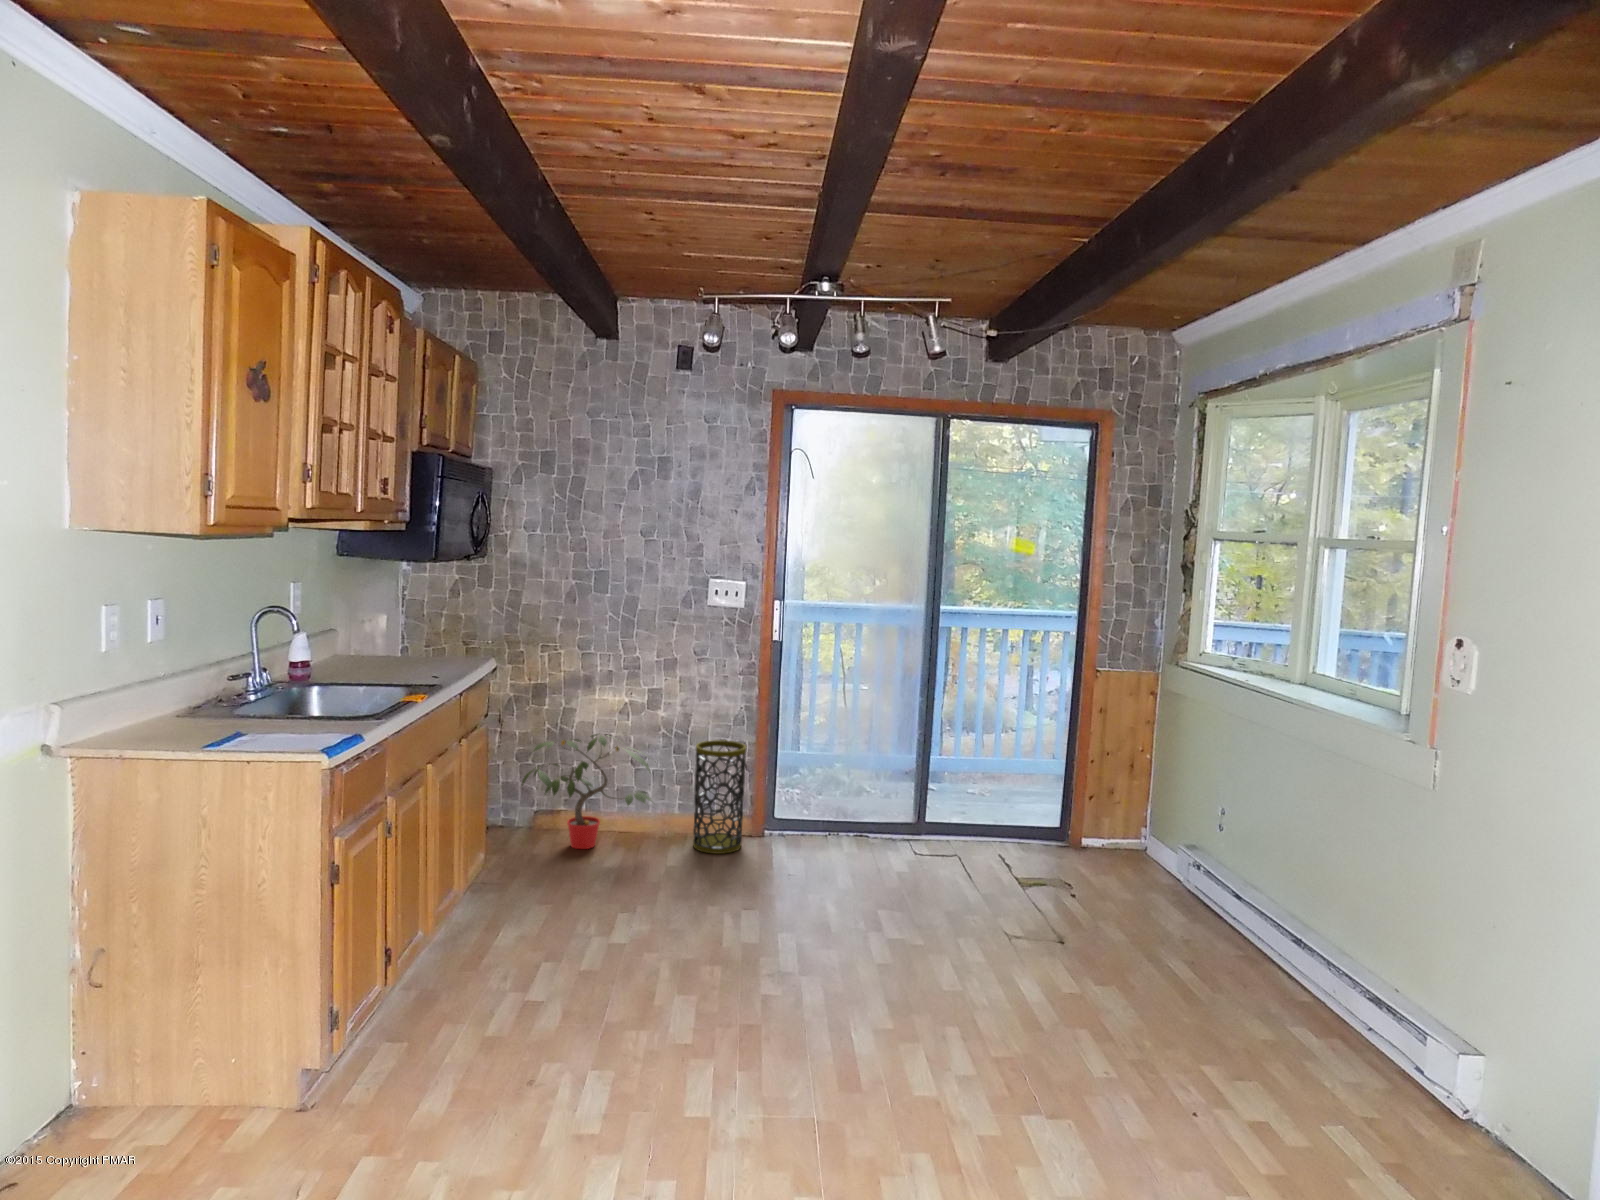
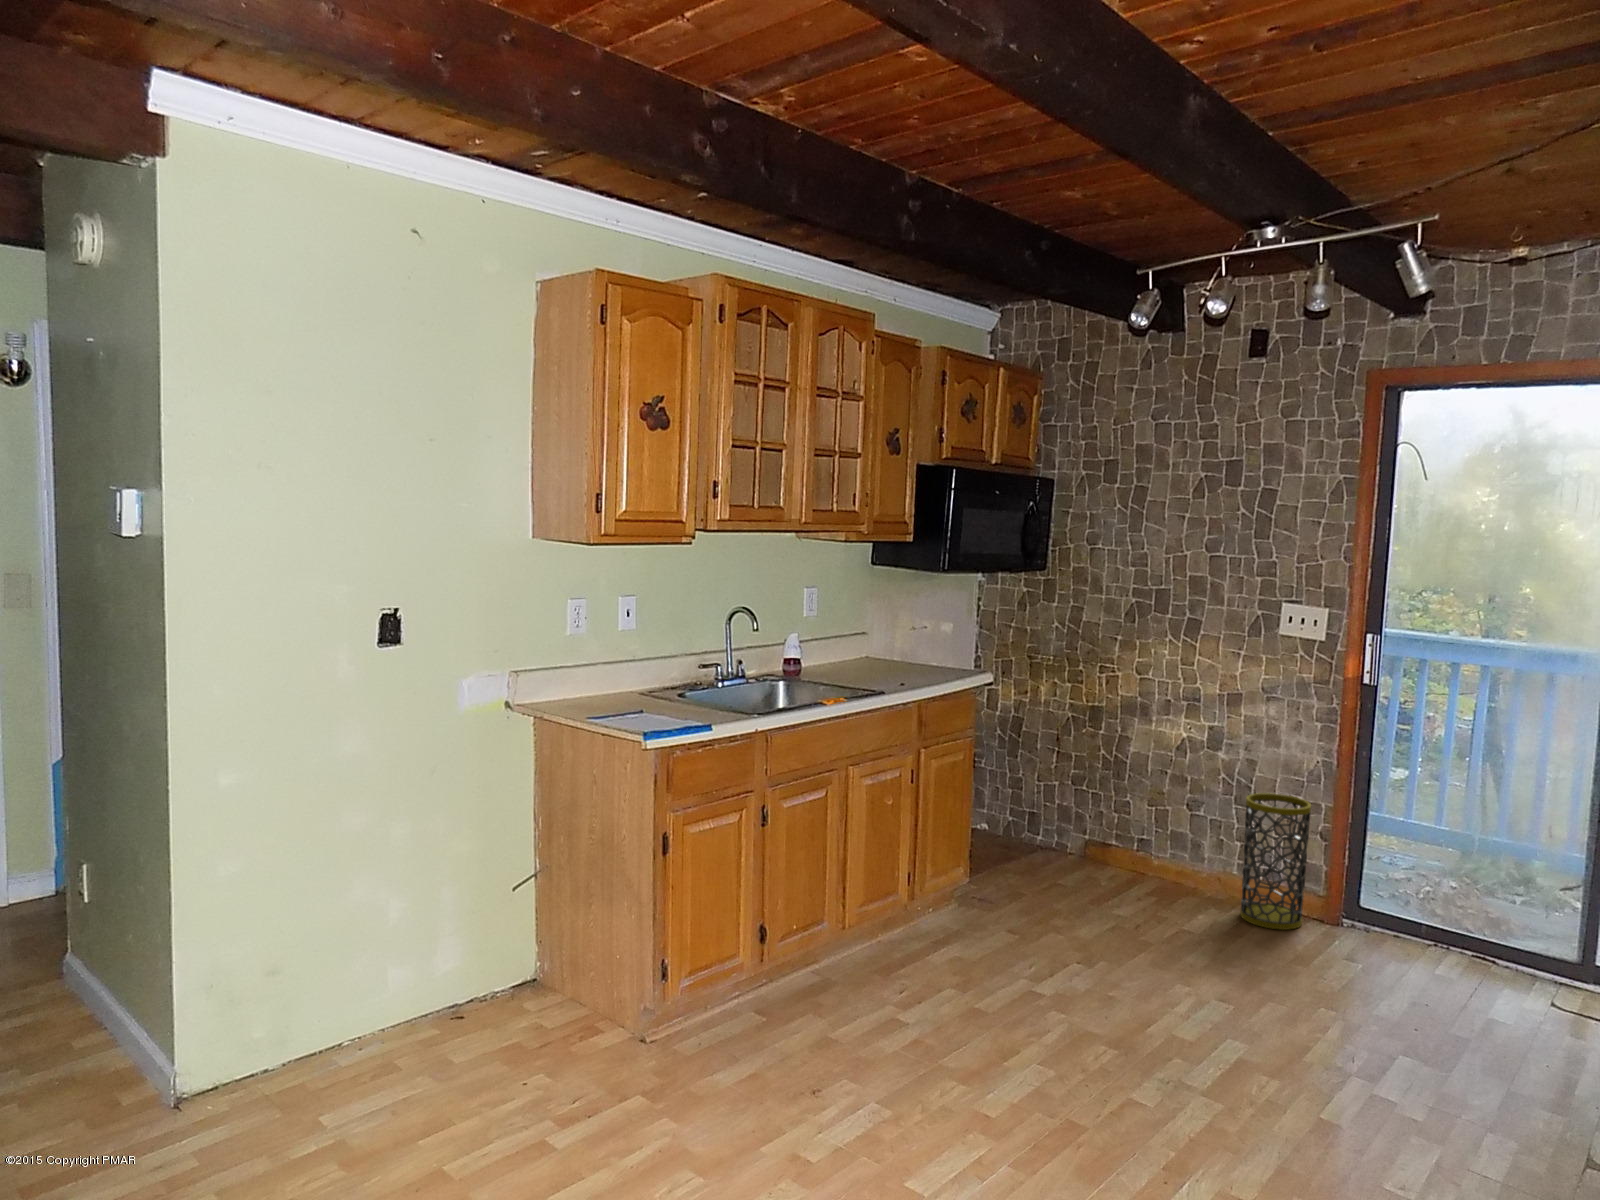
potted plant: present [522,734,652,849] -> none [1060,766,1210,888]

